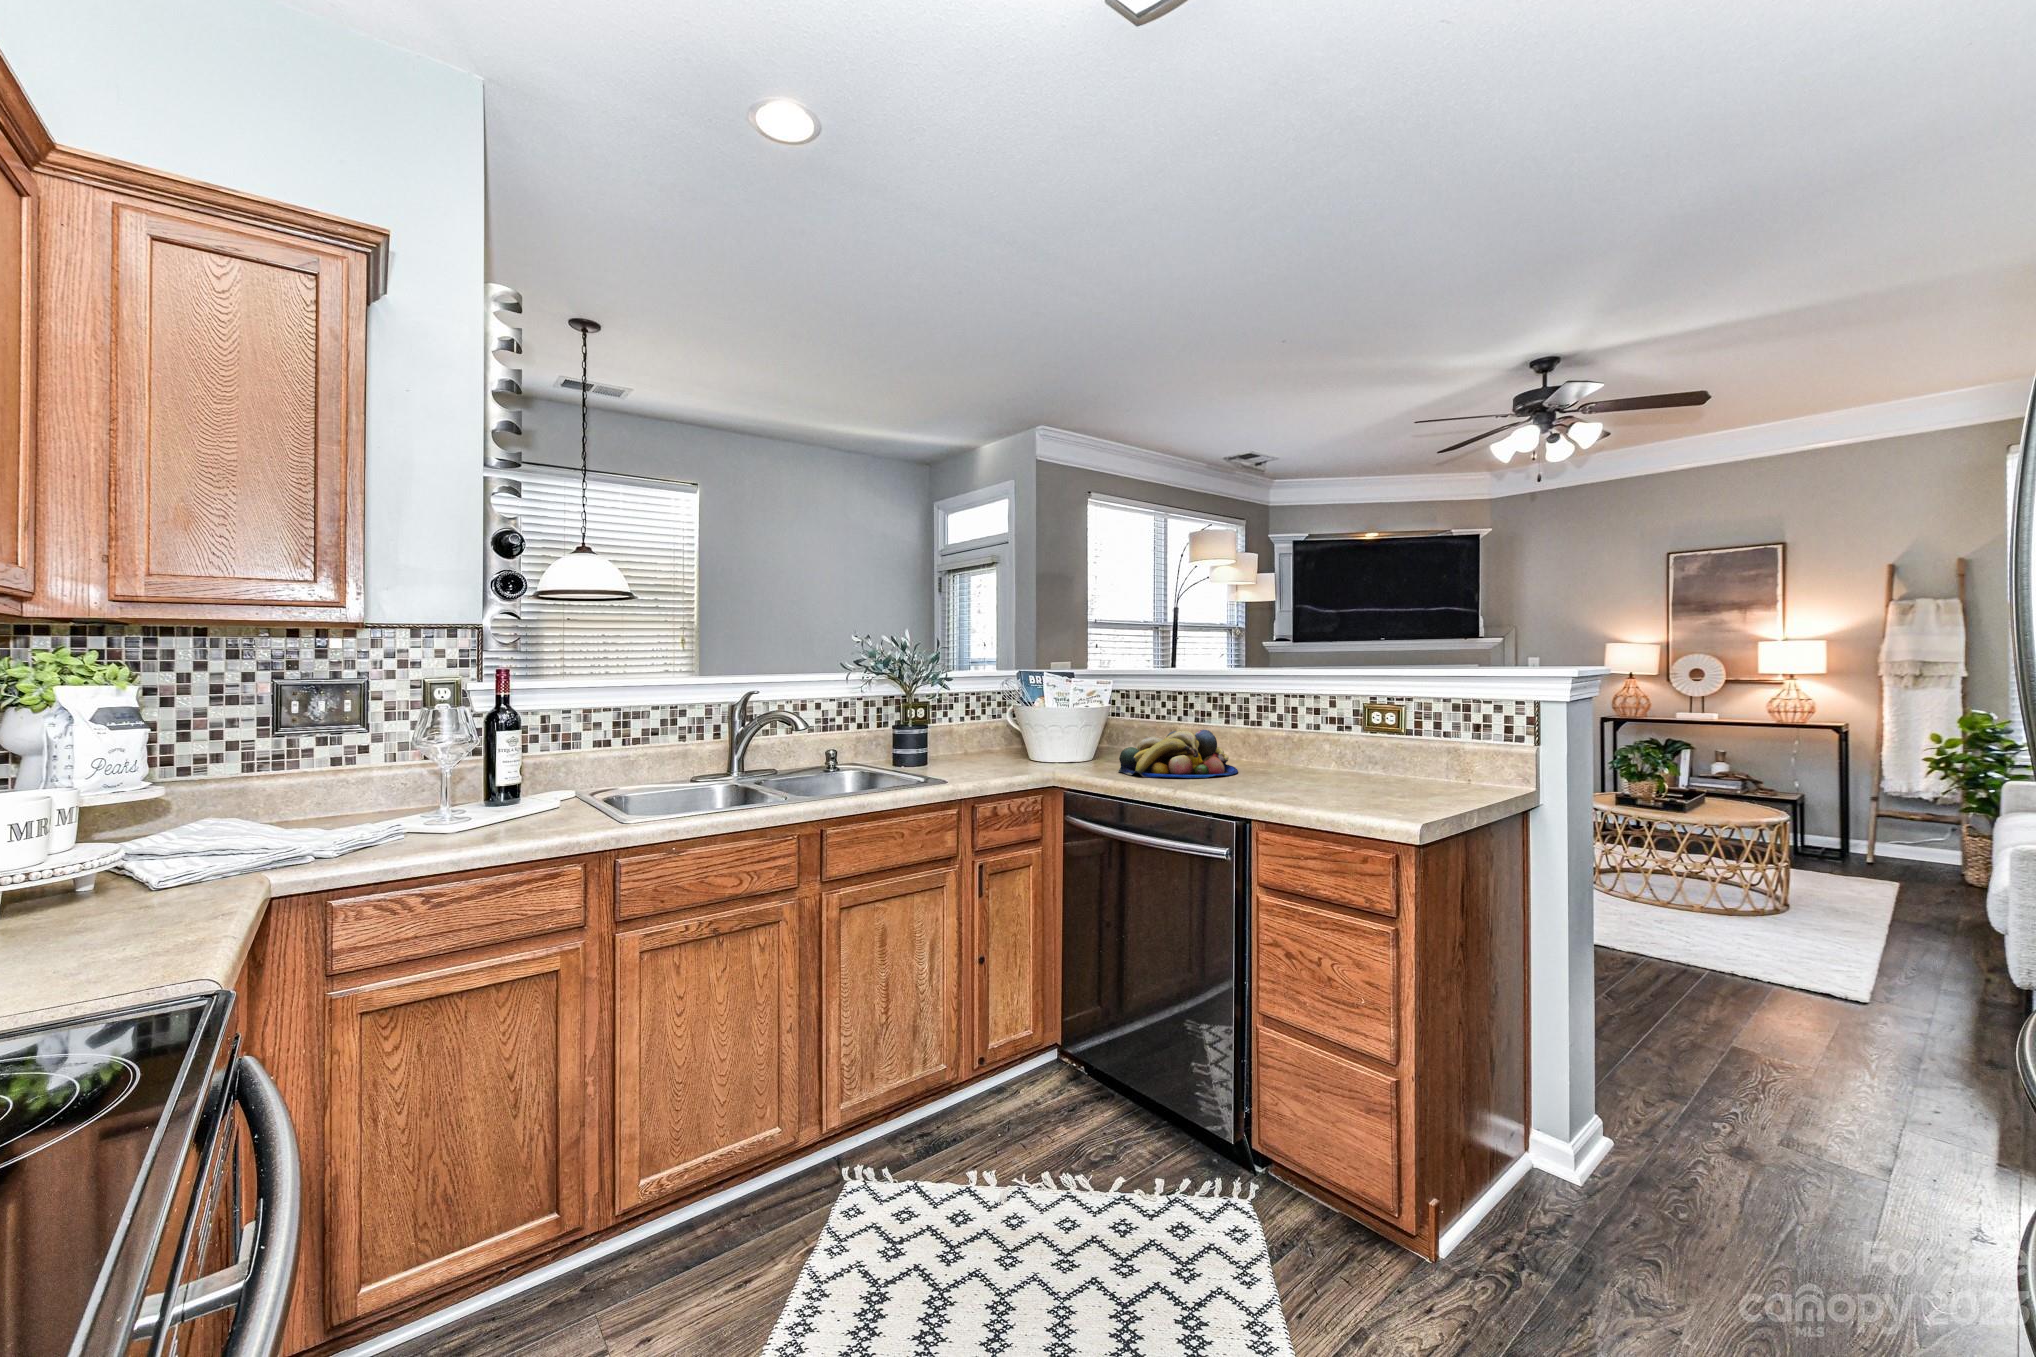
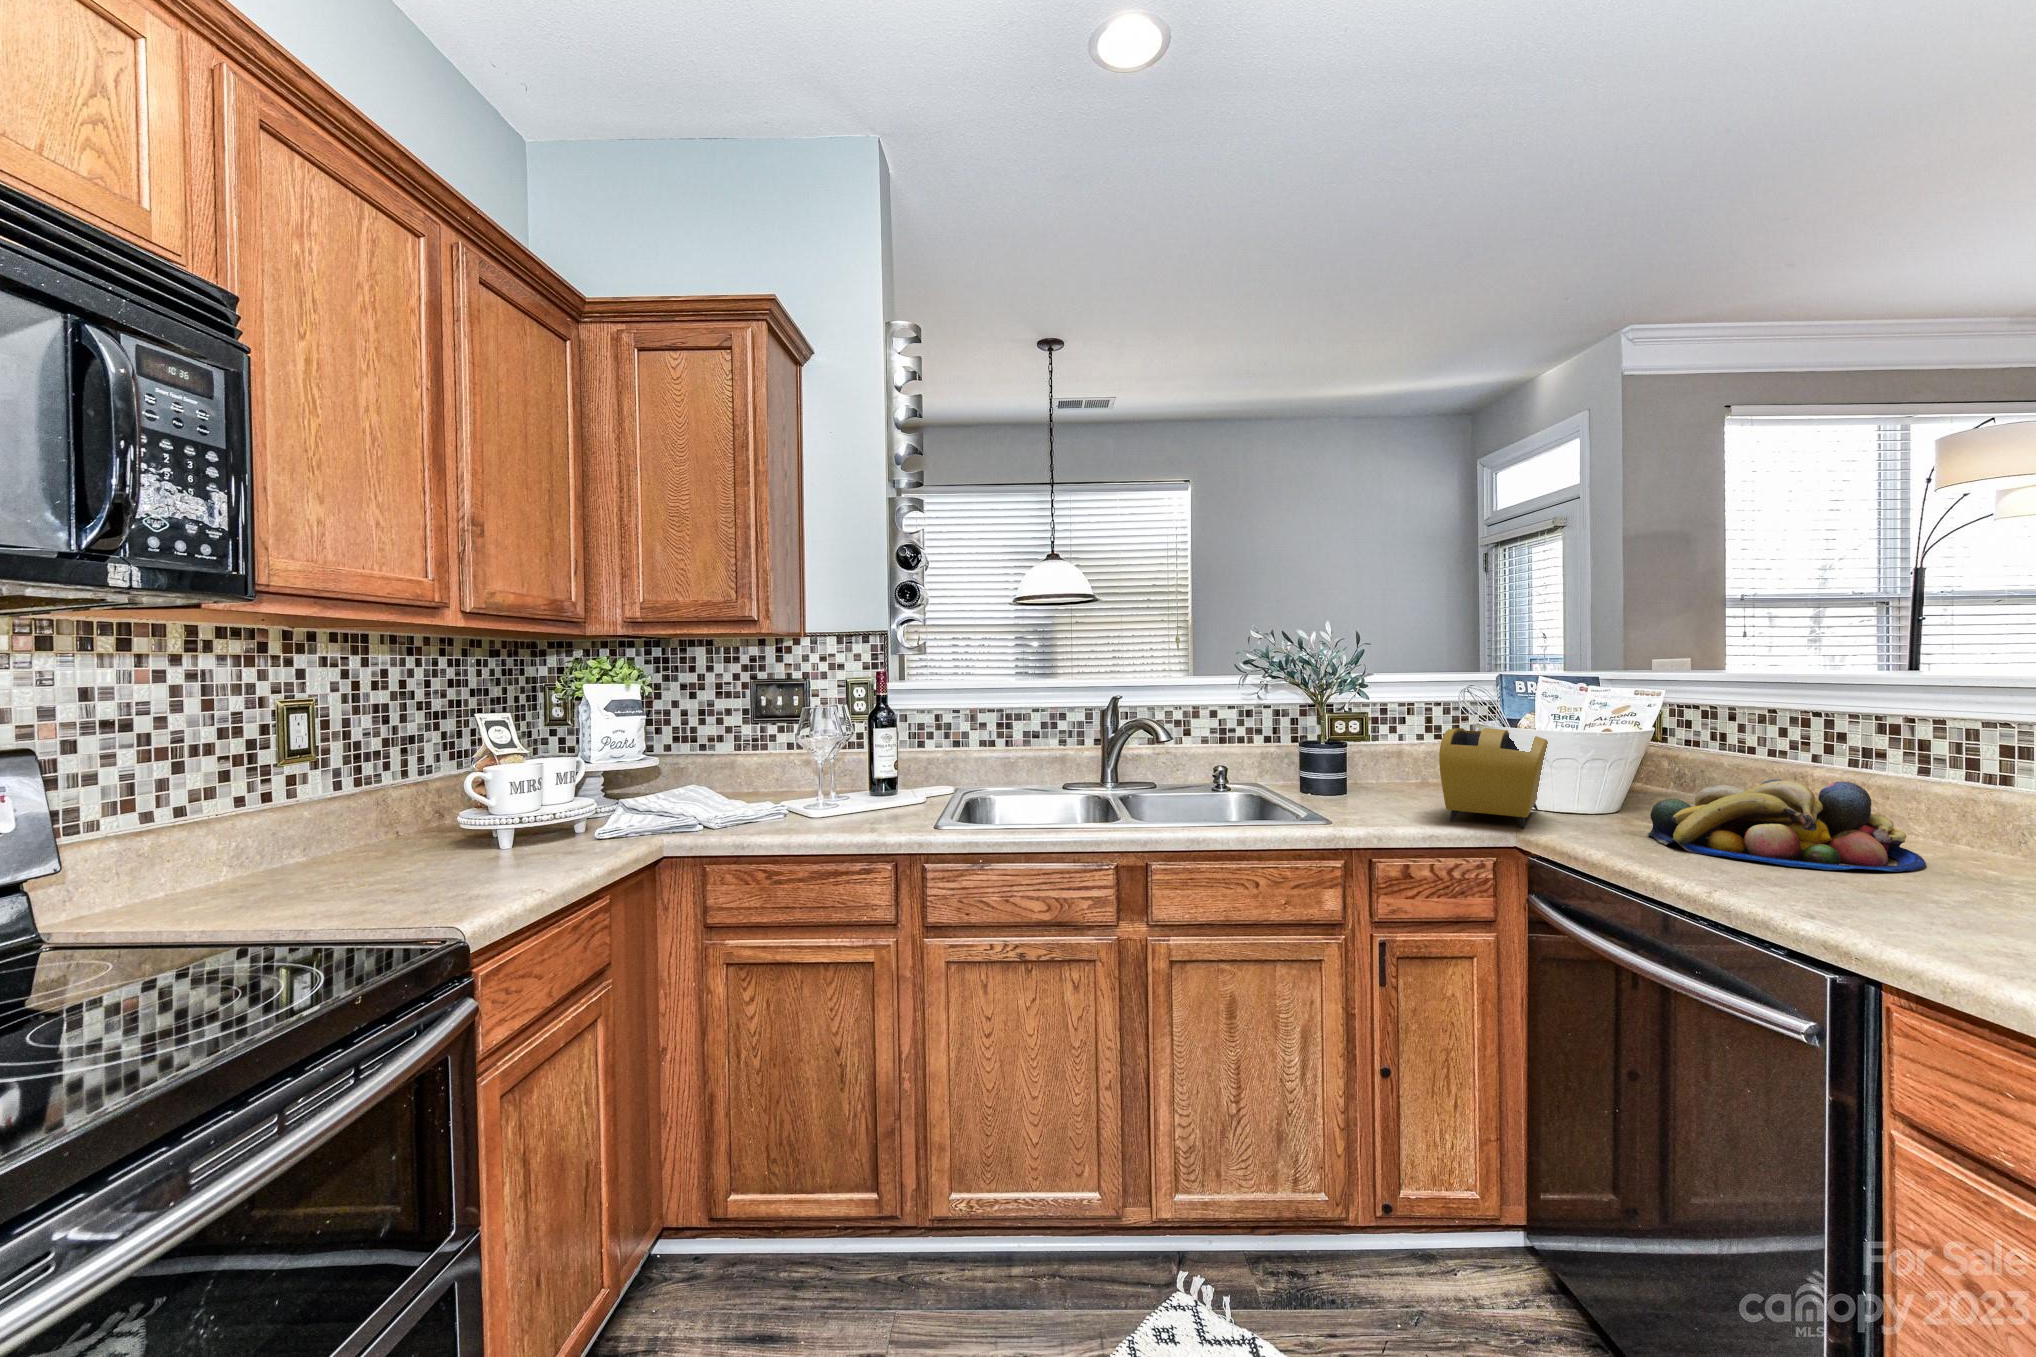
toaster: none [1000,708,1063,776] -> present [1439,728,1548,829]

